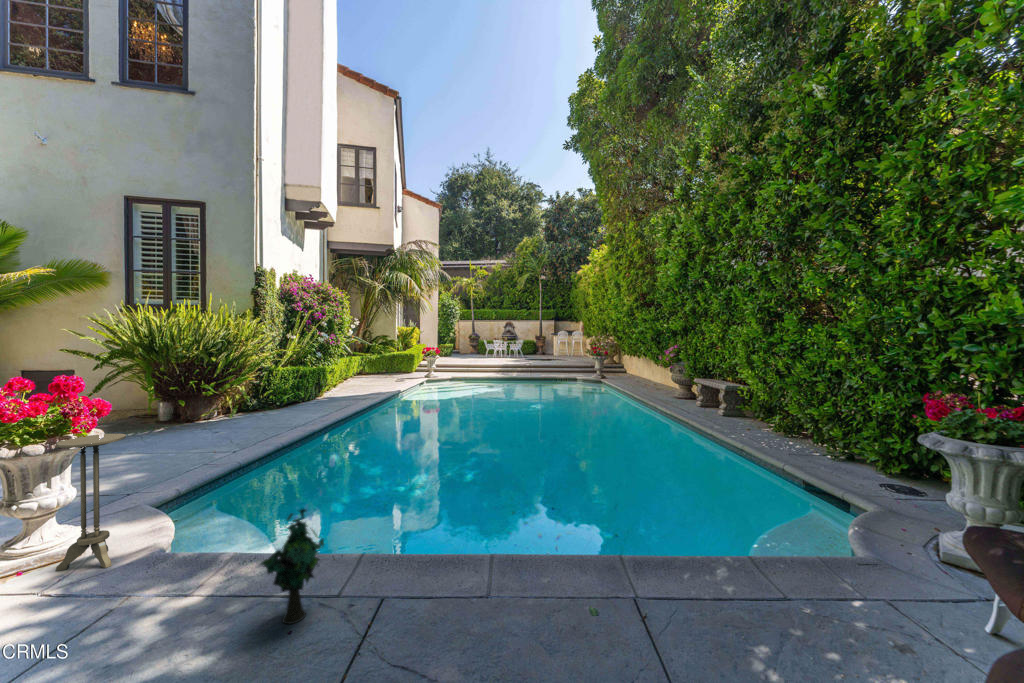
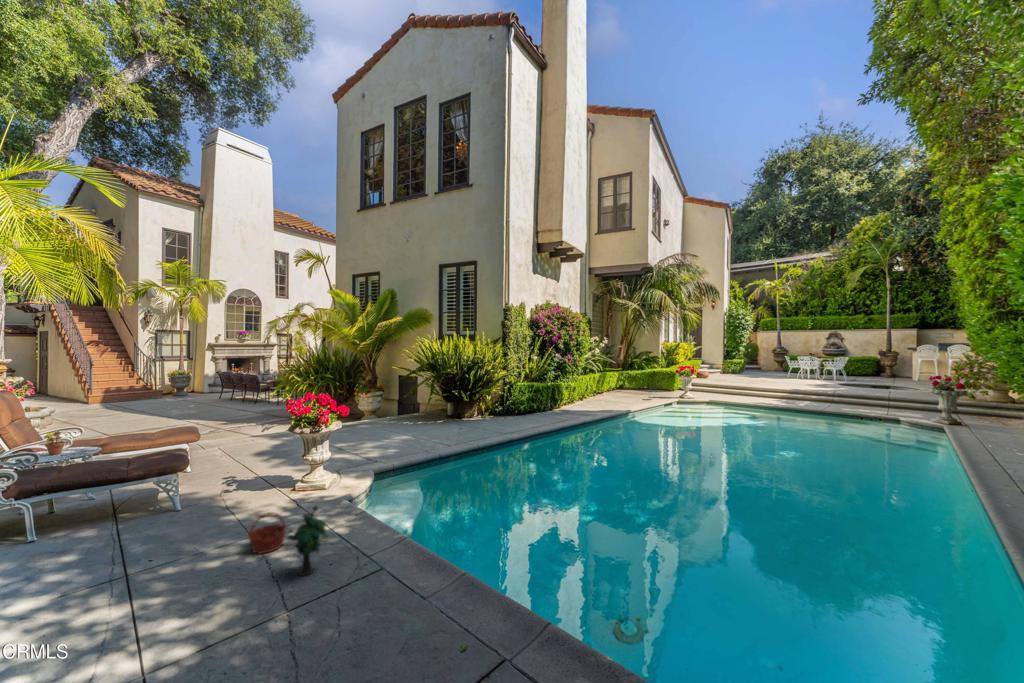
side table: present [56,433,126,571] -> none [293,432,322,506]
basket: none [97,565,181,652] -> present [248,512,286,553]

